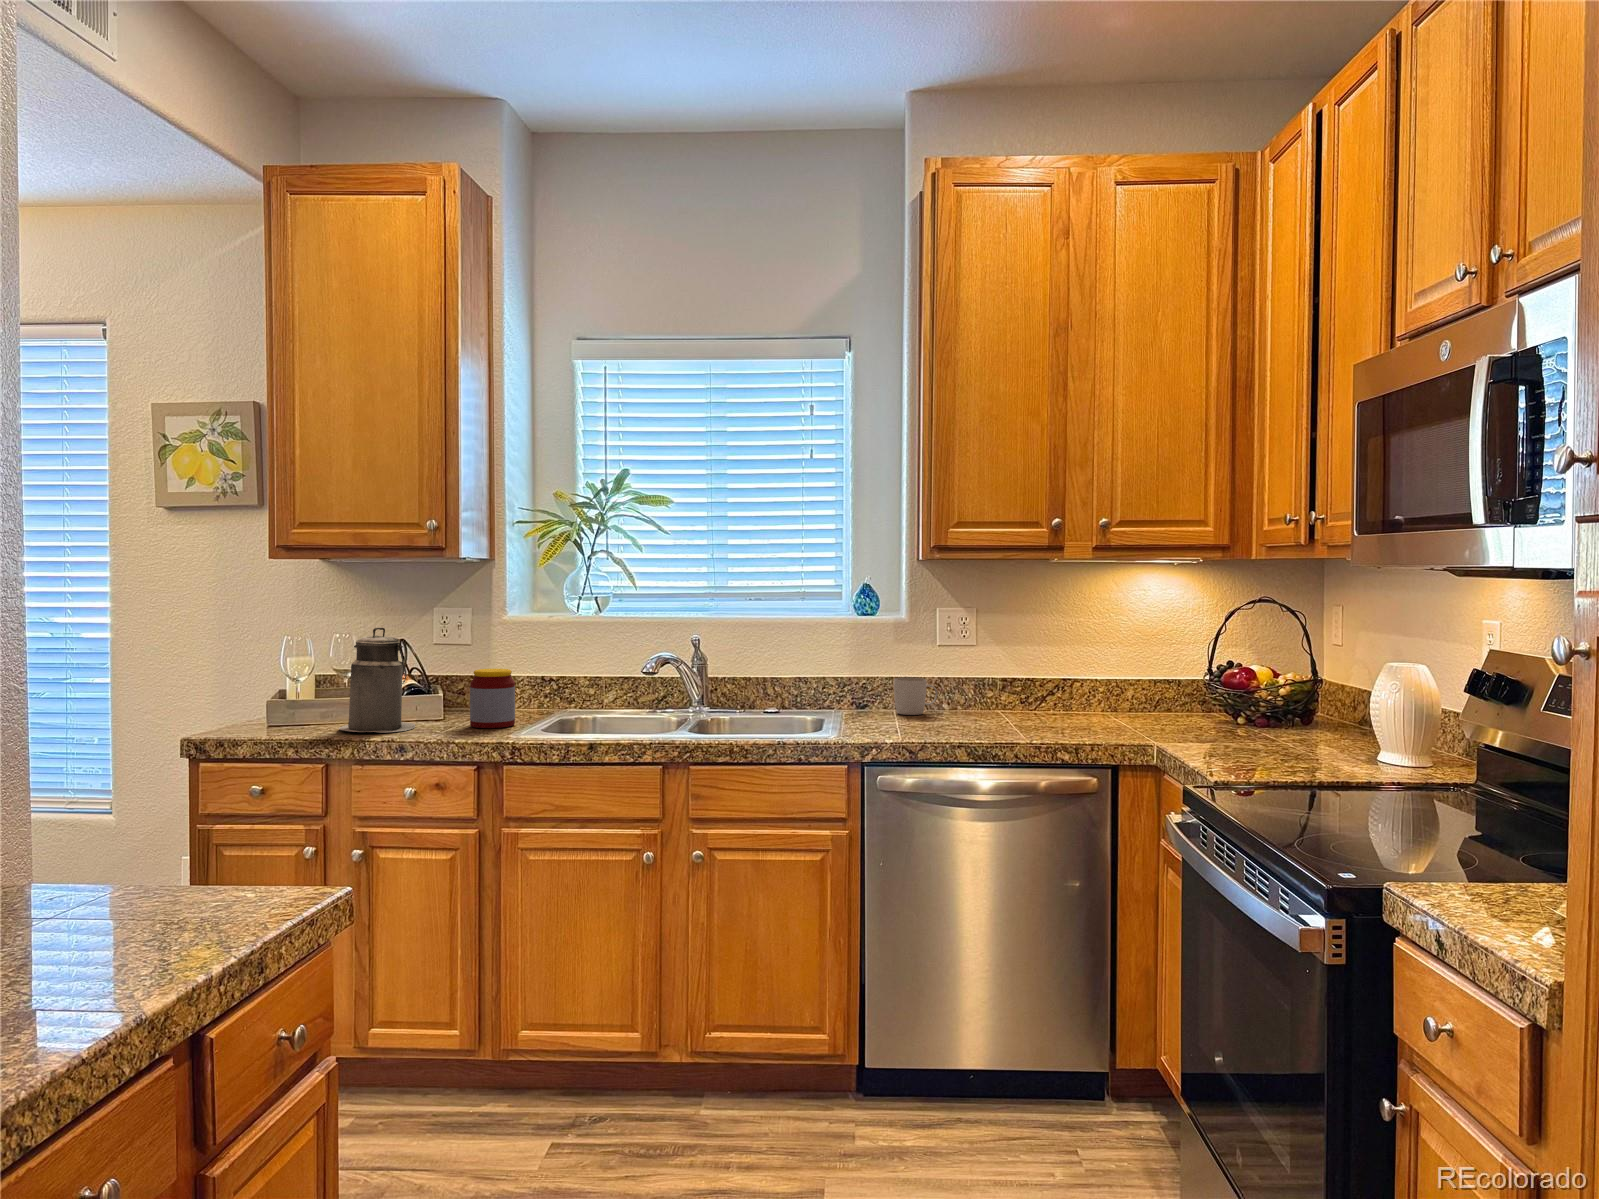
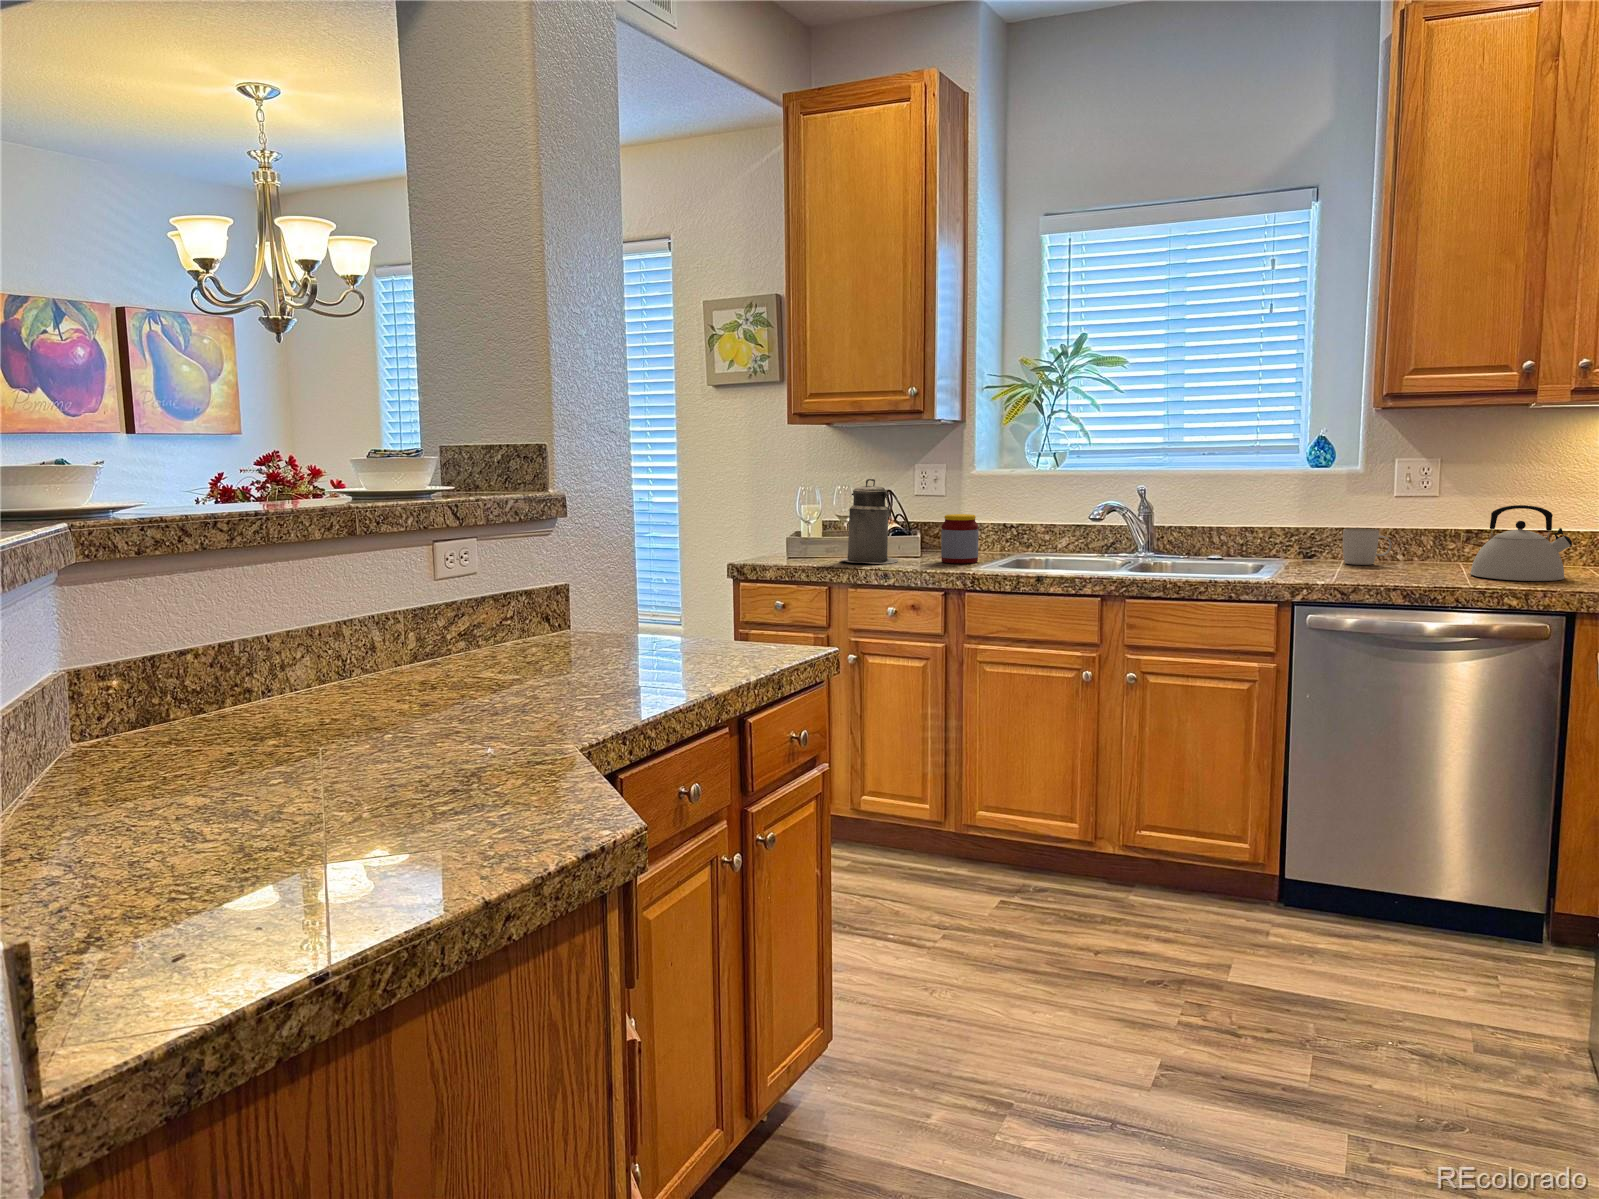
kettle: none [1014,656,1097,730] -> present [1470,505,1572,581]

